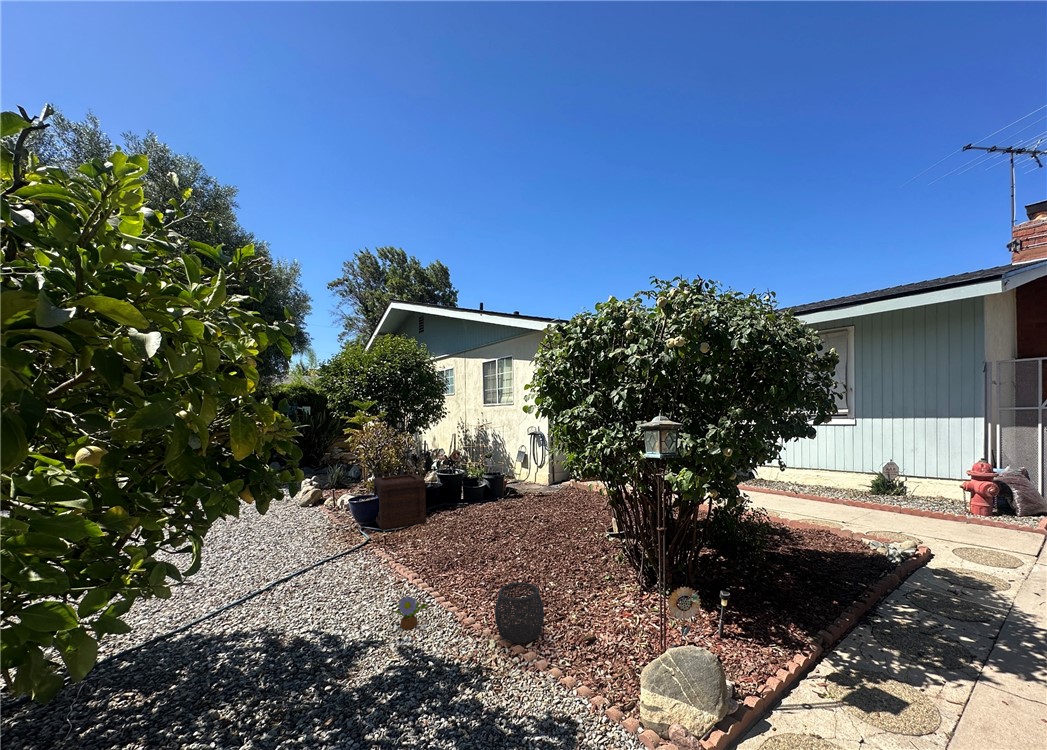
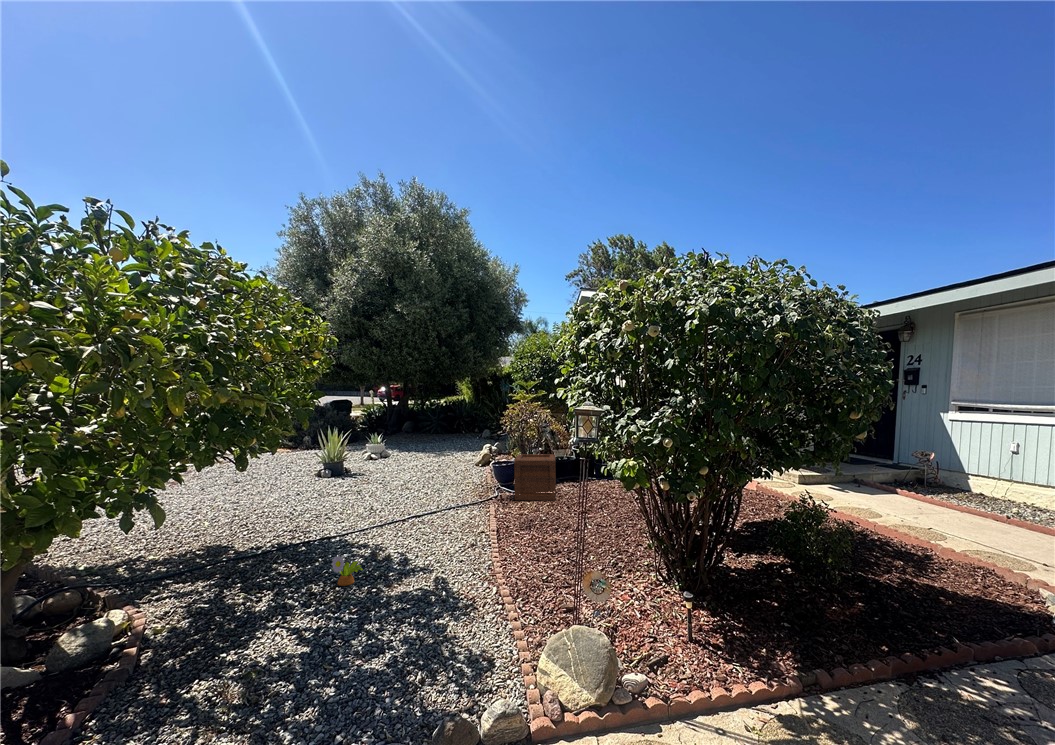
woven basket: present [495,582,544,644] -> none [505,550,552,604]
decorative plant: present [392,595,428,629] -> present [331,555,363,586]

